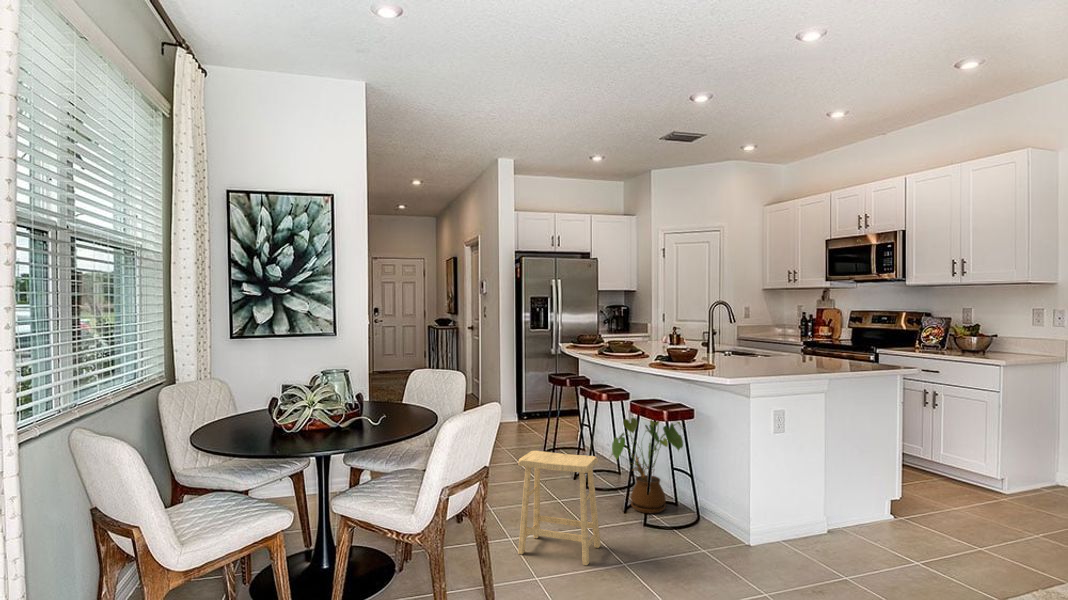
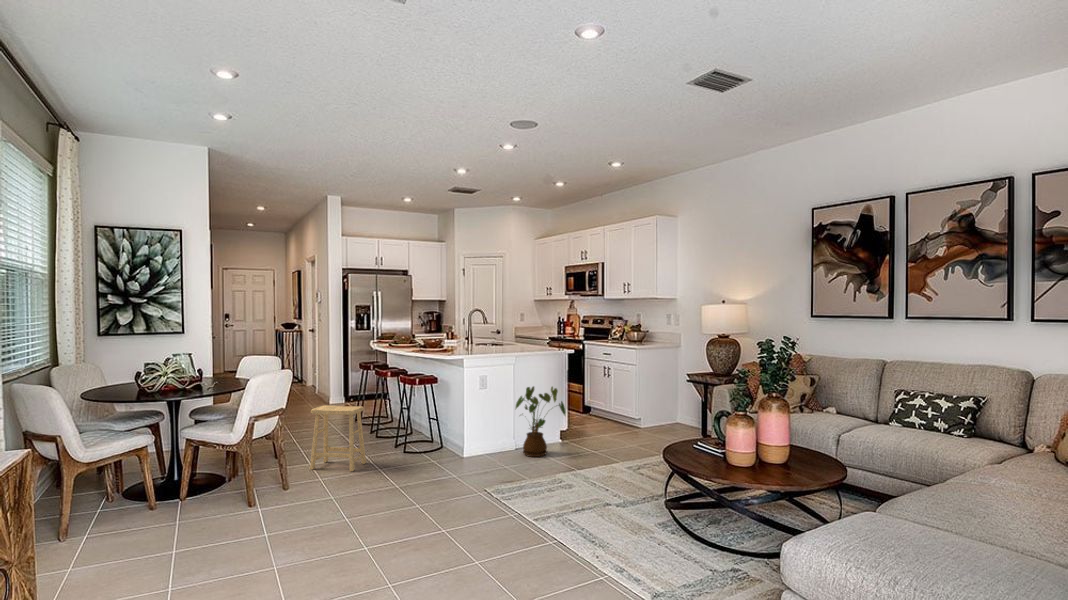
house plant: present [612,418,683,513] -> present [516,386,566,457]

